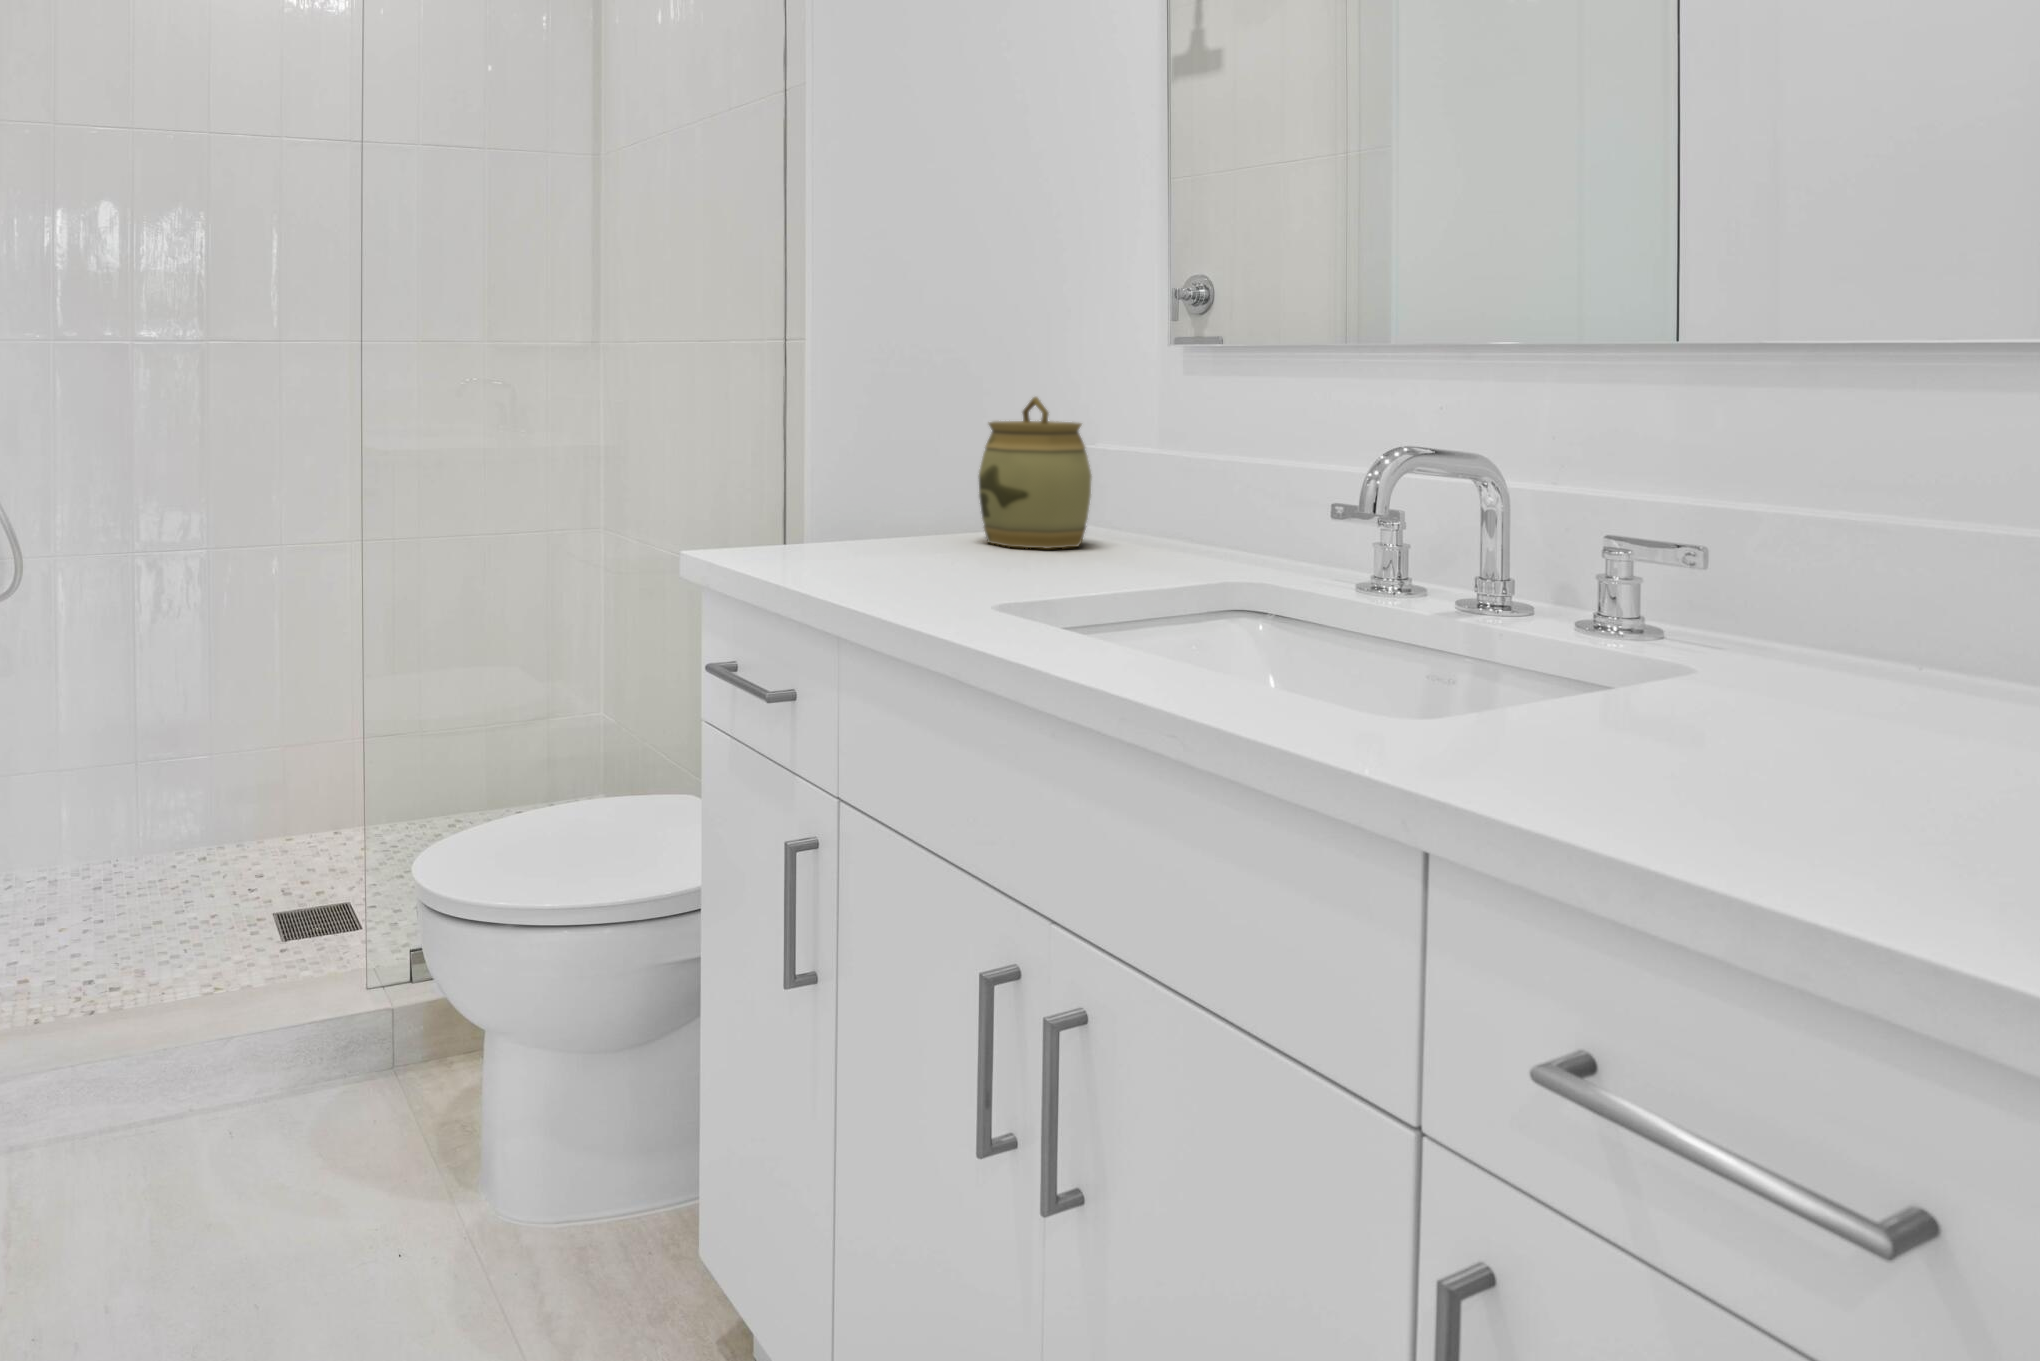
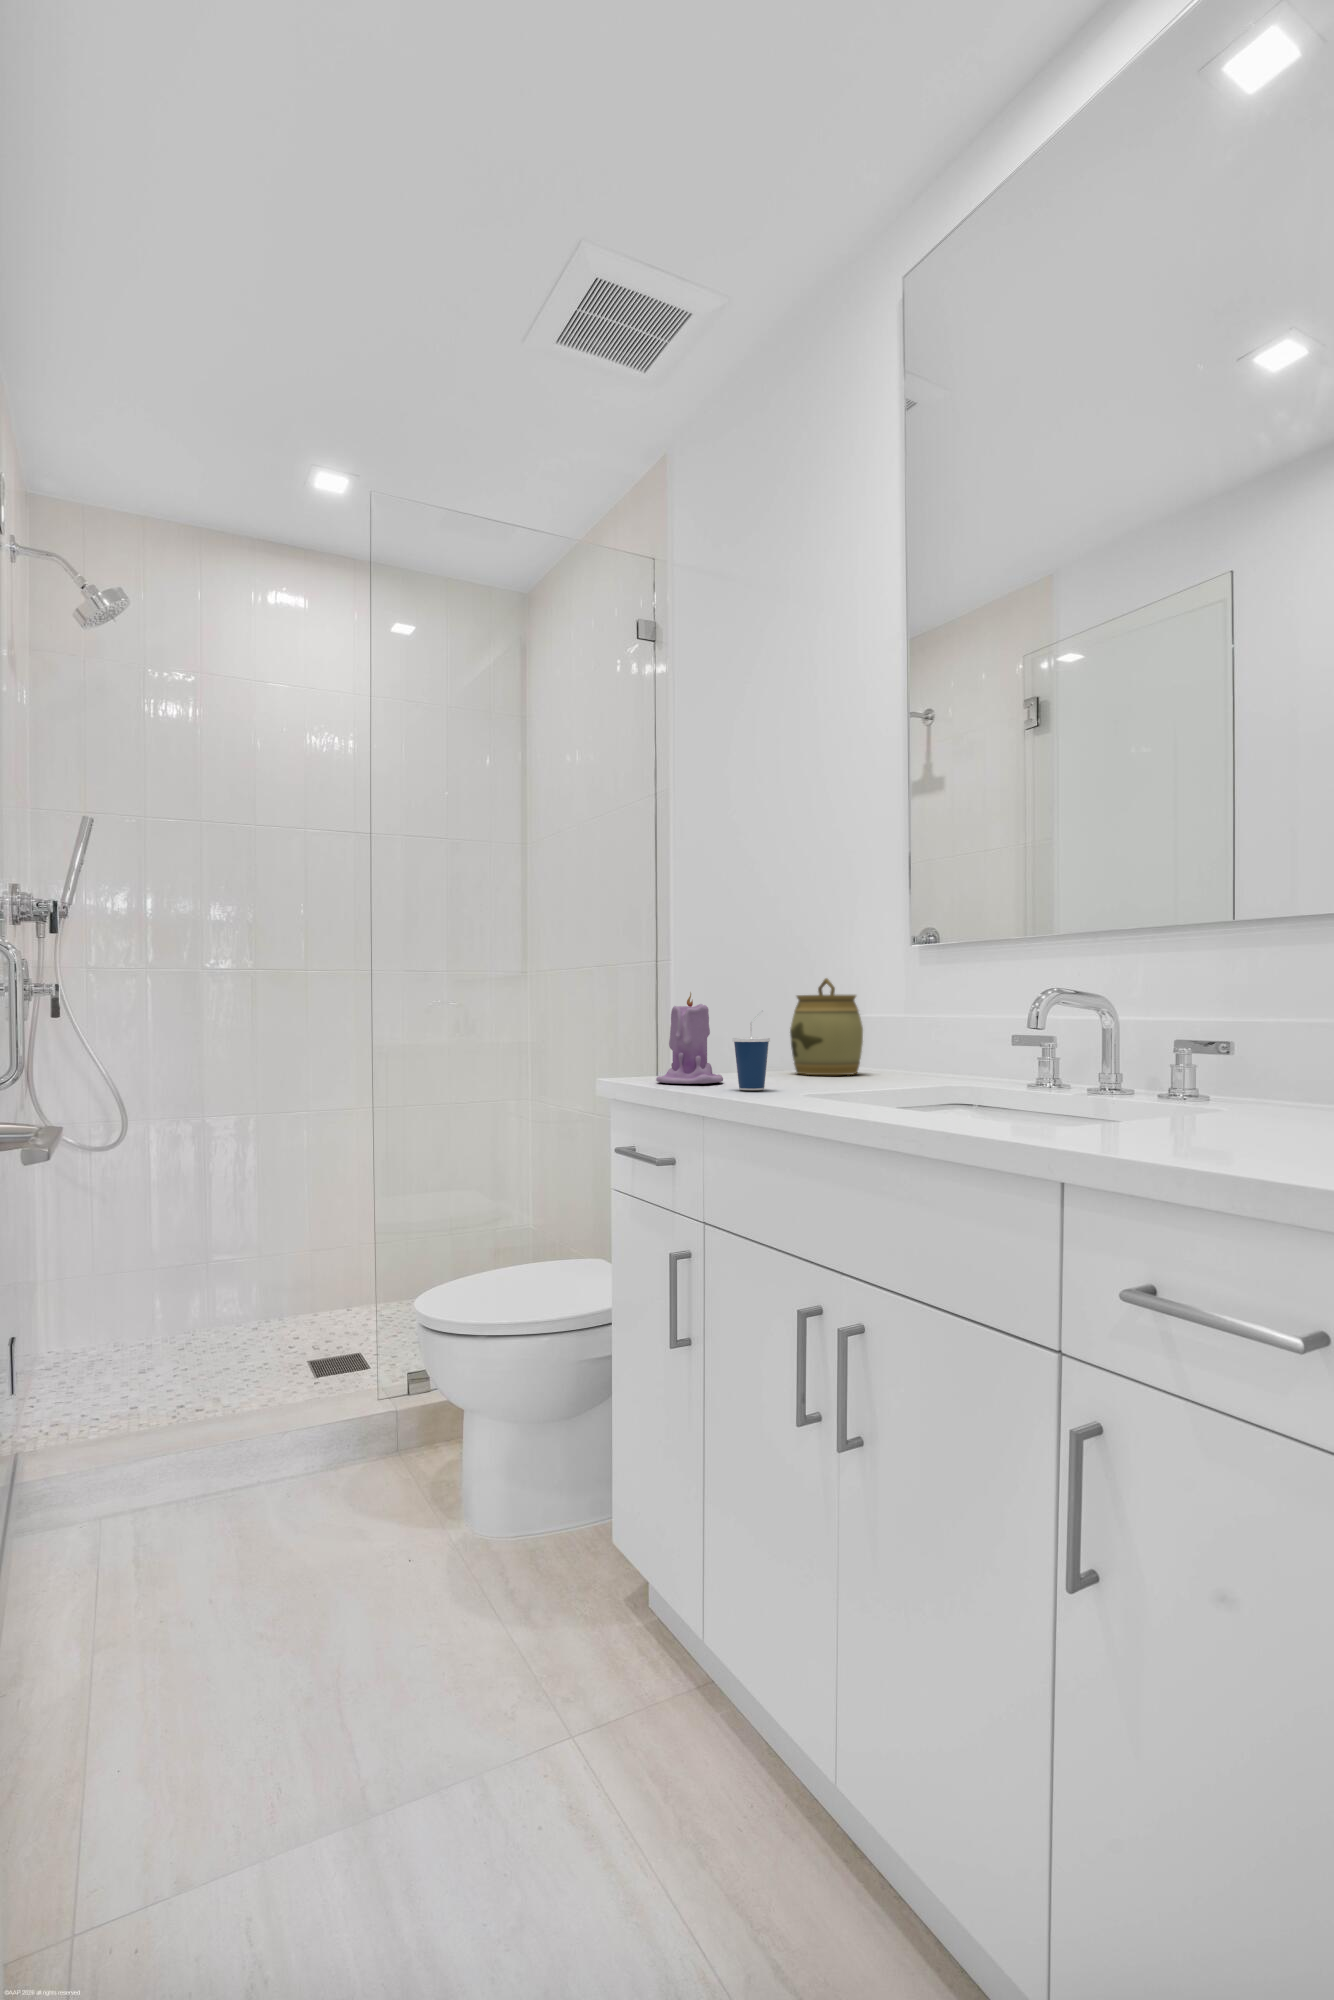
candle: none [770,426,873,571] -> present [656,992,723,1084]
cup: none [886,466,945,591] -> present [733,1010,770,1090]

